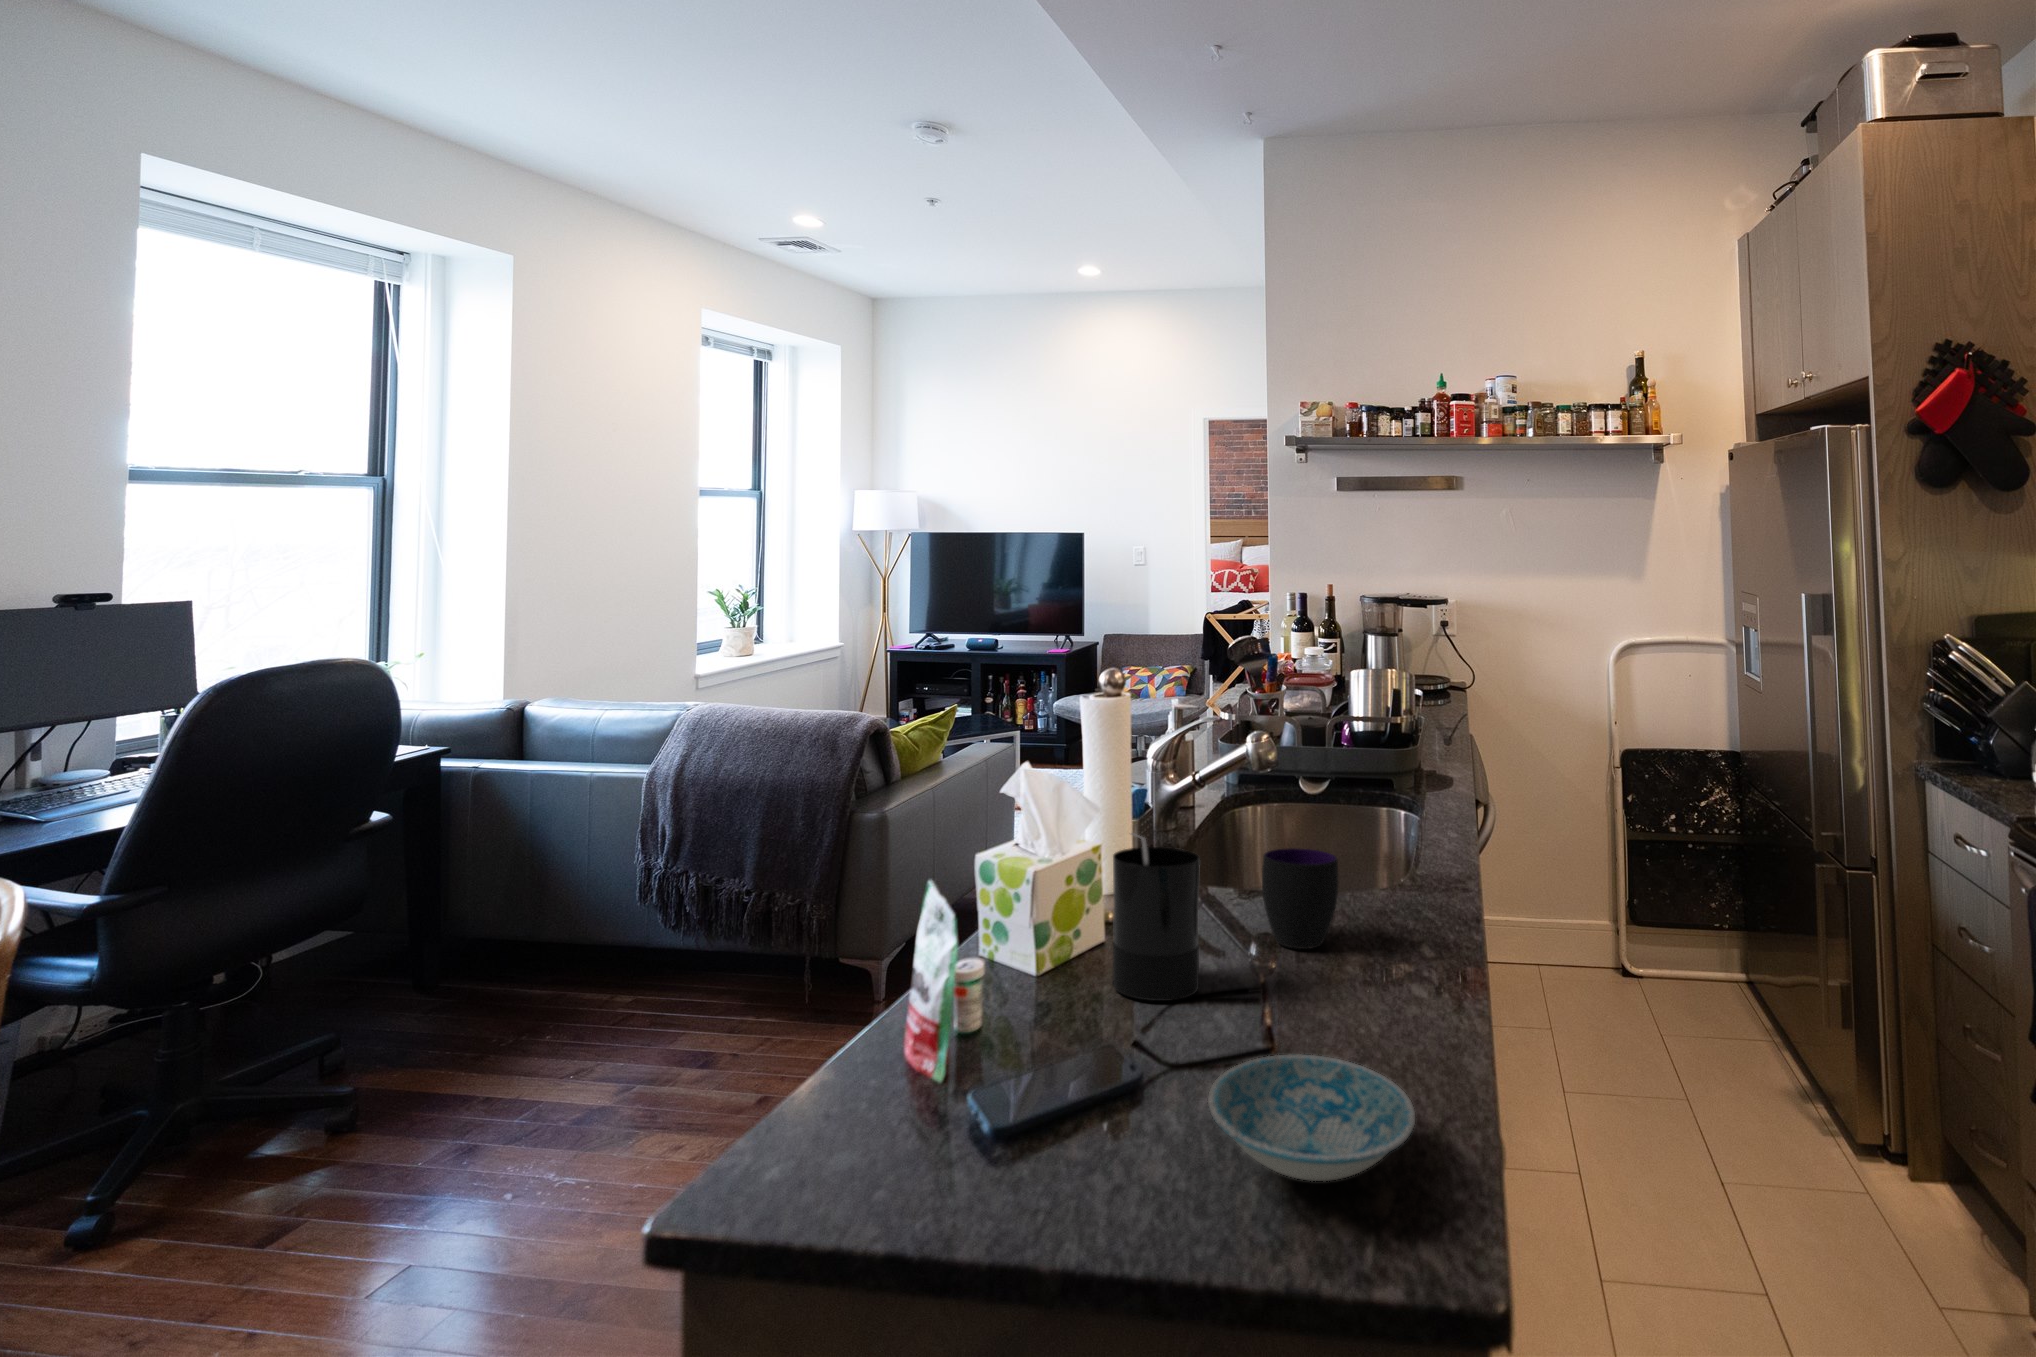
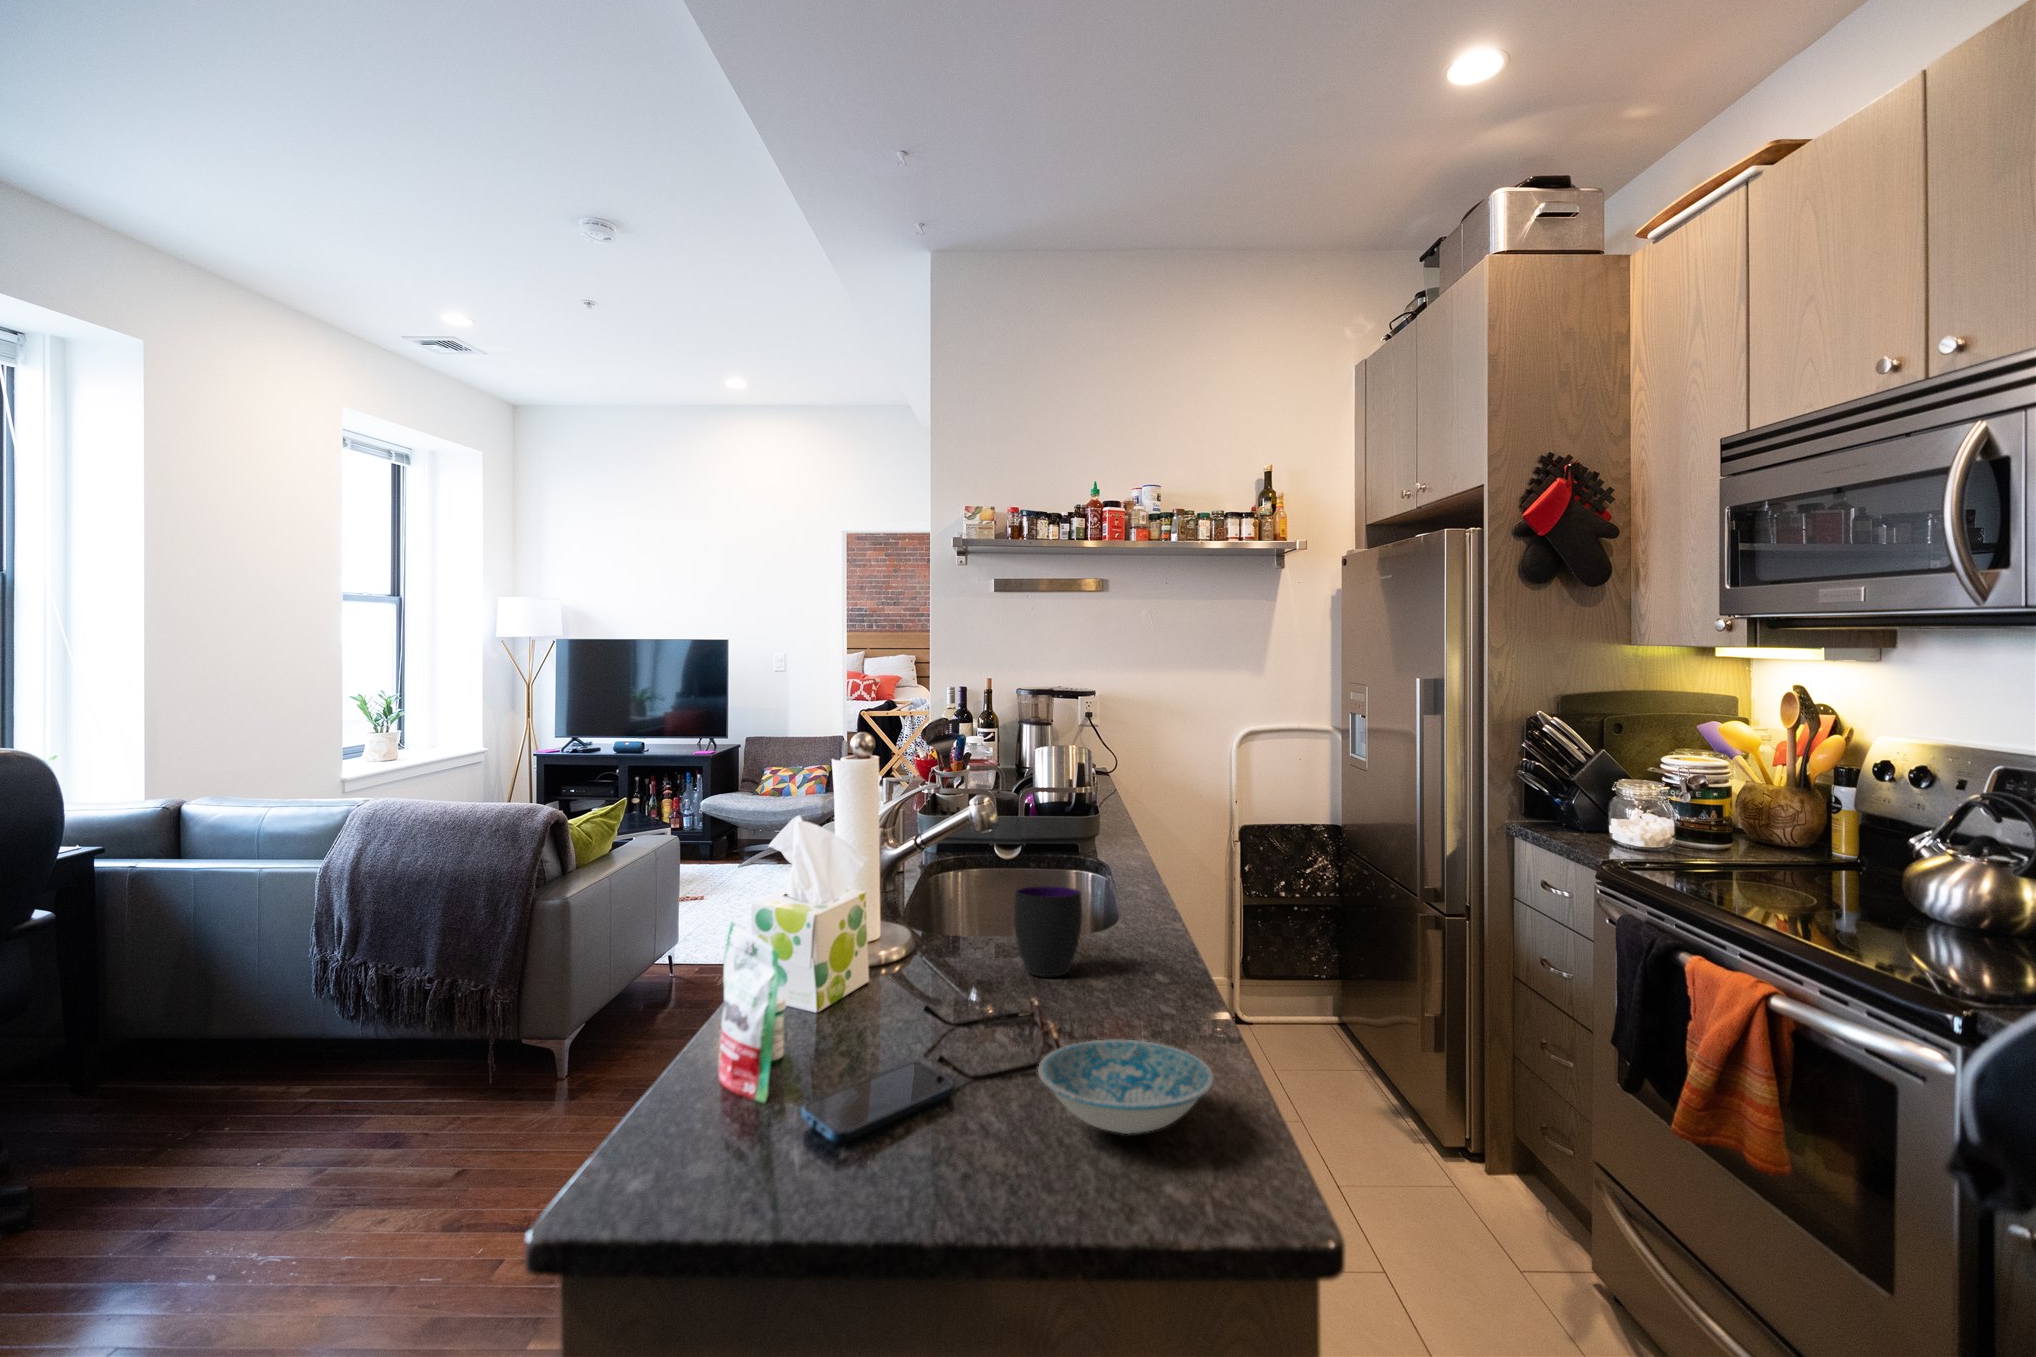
candle: present [1113,833,1200,1001] -> none [894,871,975,1025]

